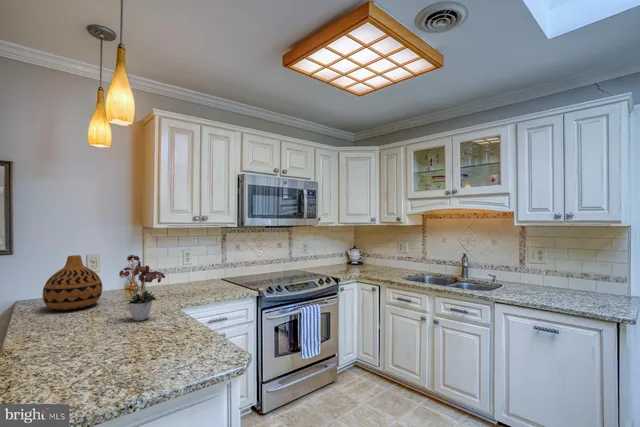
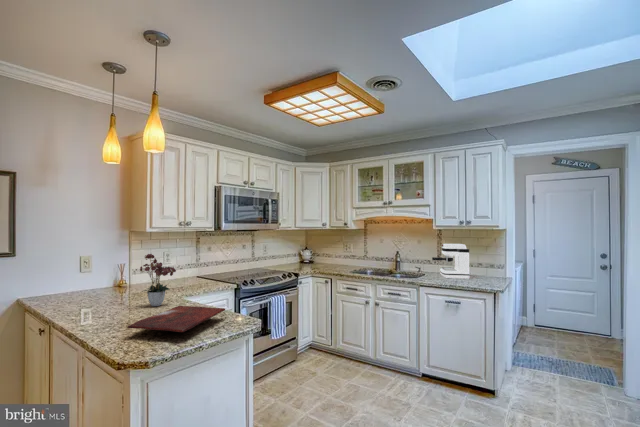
coffee maker: none [514,245,572,295] -> present [432,244,470,279]
vase: present [43,255,102,310] -> none [58,256,108,303]
cutting board: none [44,326,201,383] -> present [128,306,225,332]

